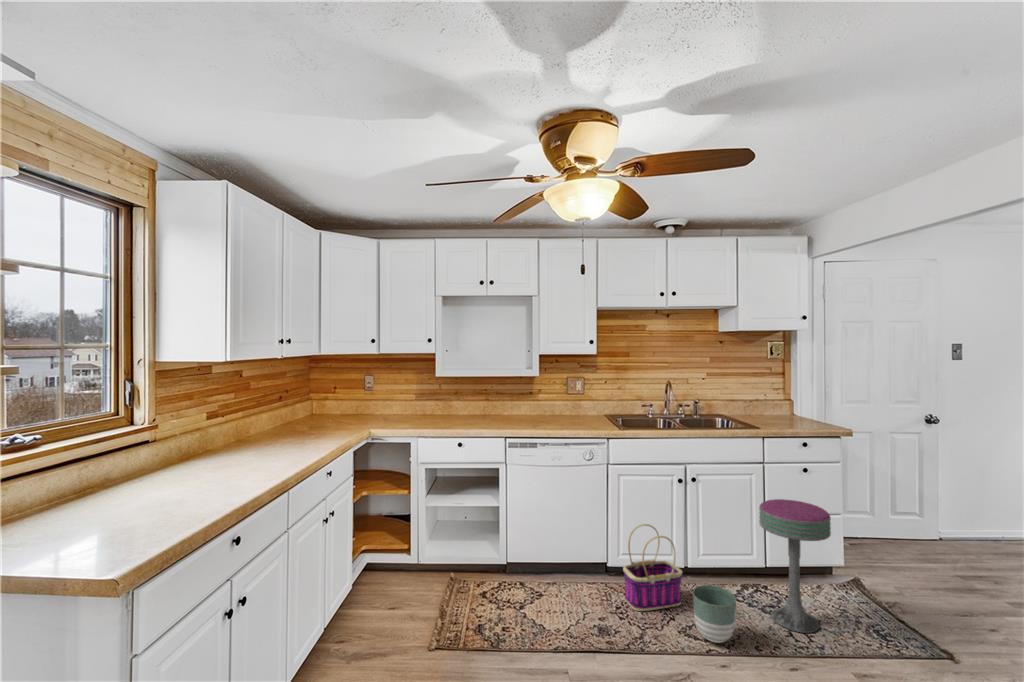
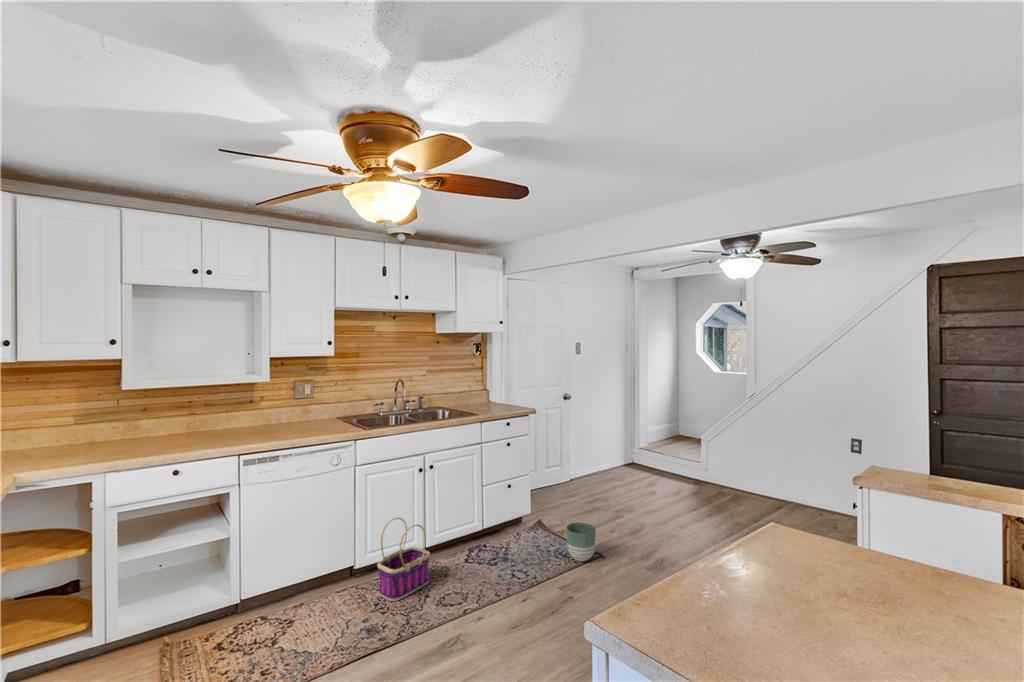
bar stool: present [759,499,831,633] -> none [488,471,537,573]
planter: present [693,585,736,643] -> present [566,522,596,561]

